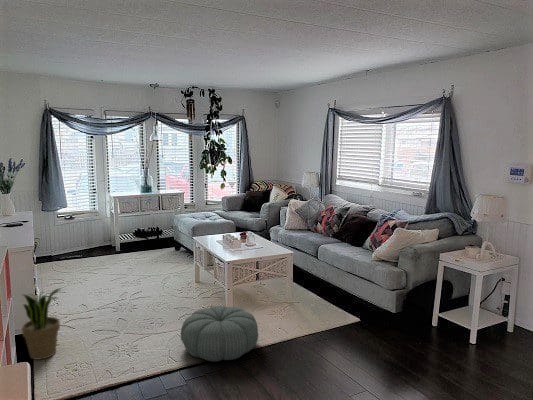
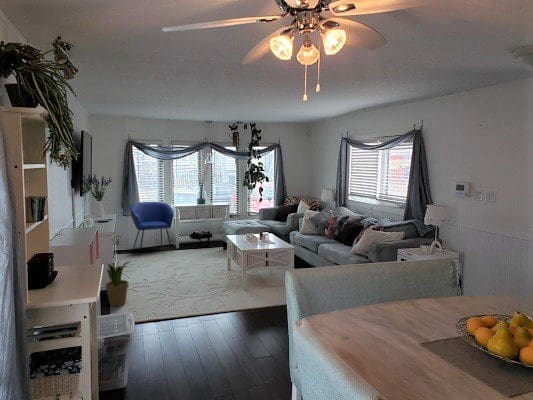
armchair: none [49,191,113,264] -> present [130,202,174,255]
pouf: present [181,306,258,362] -> none [204,280,257,314]

